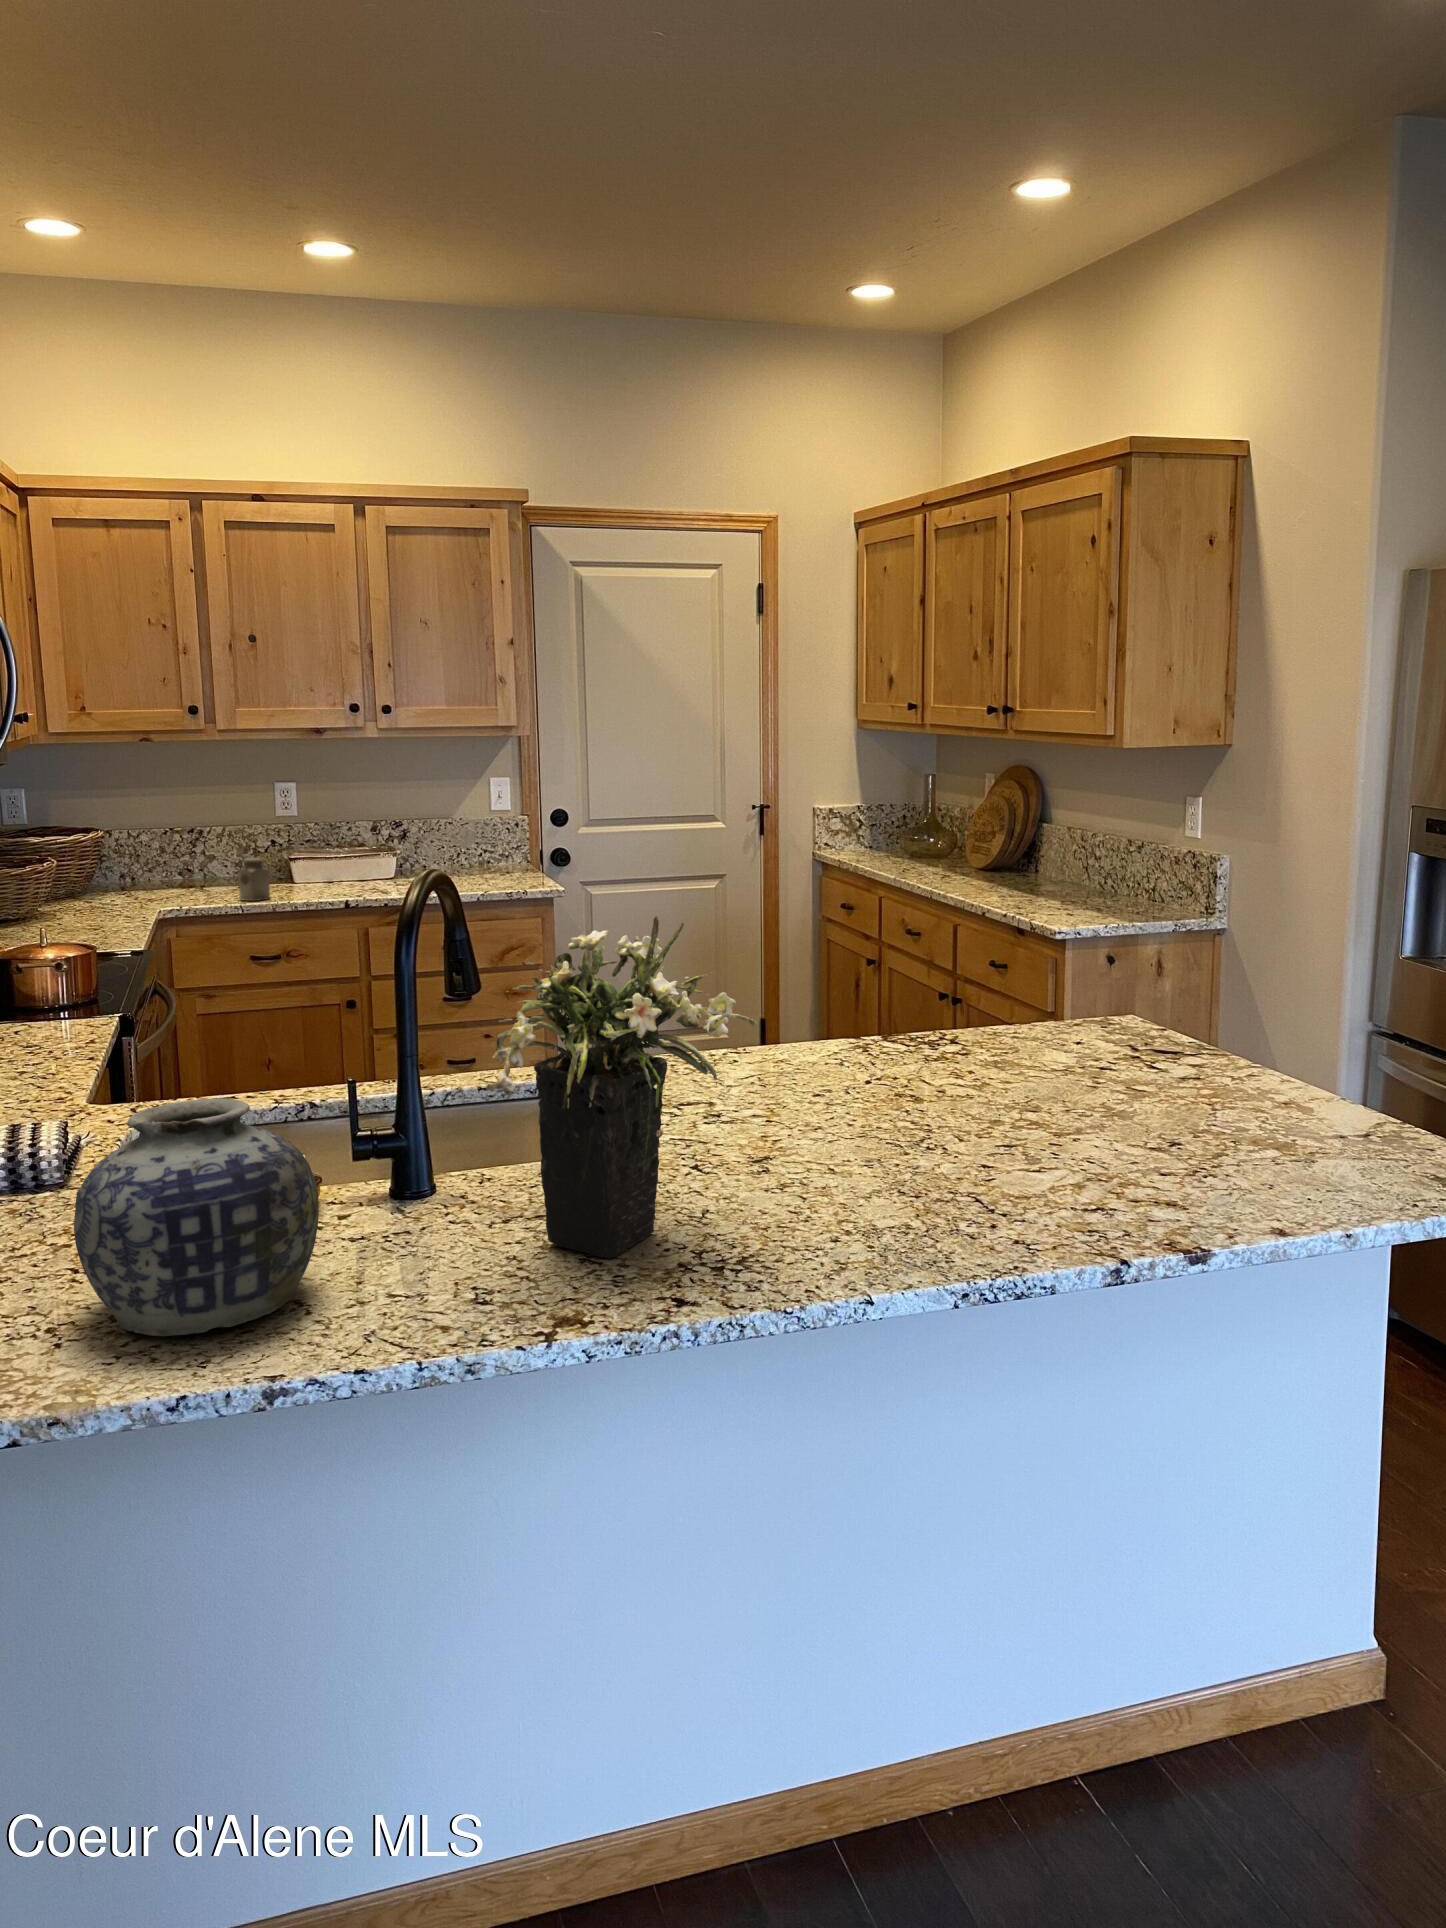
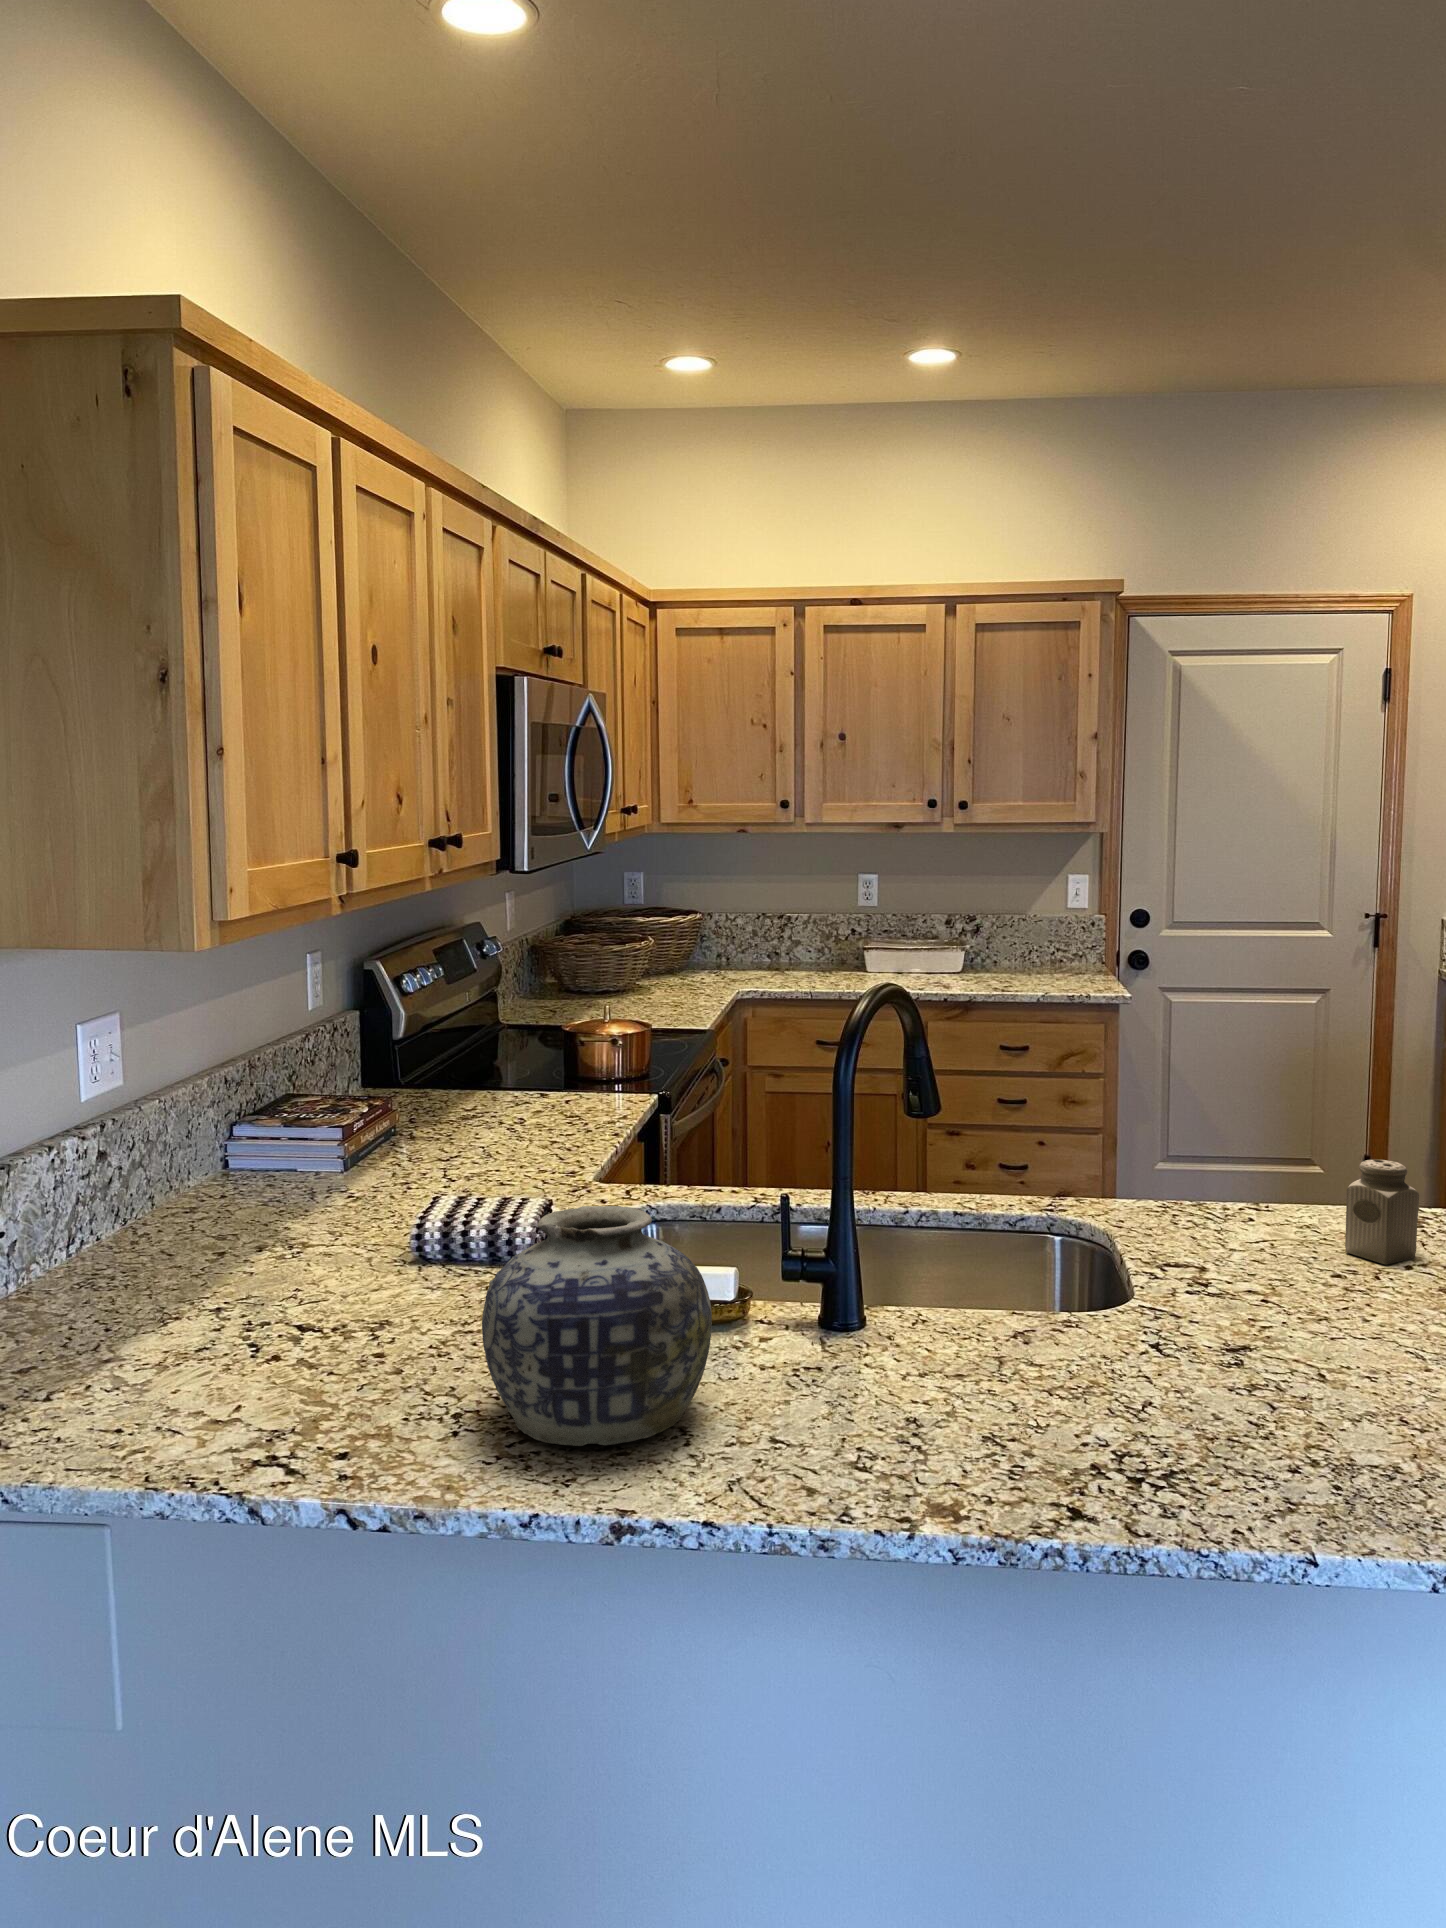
salt shaker: present [238,858,270,901] -> present [1345,1159,1419,1264]
flower arrangement: present [487,916,758,1258] -> none [877,1058,1202,1442]

